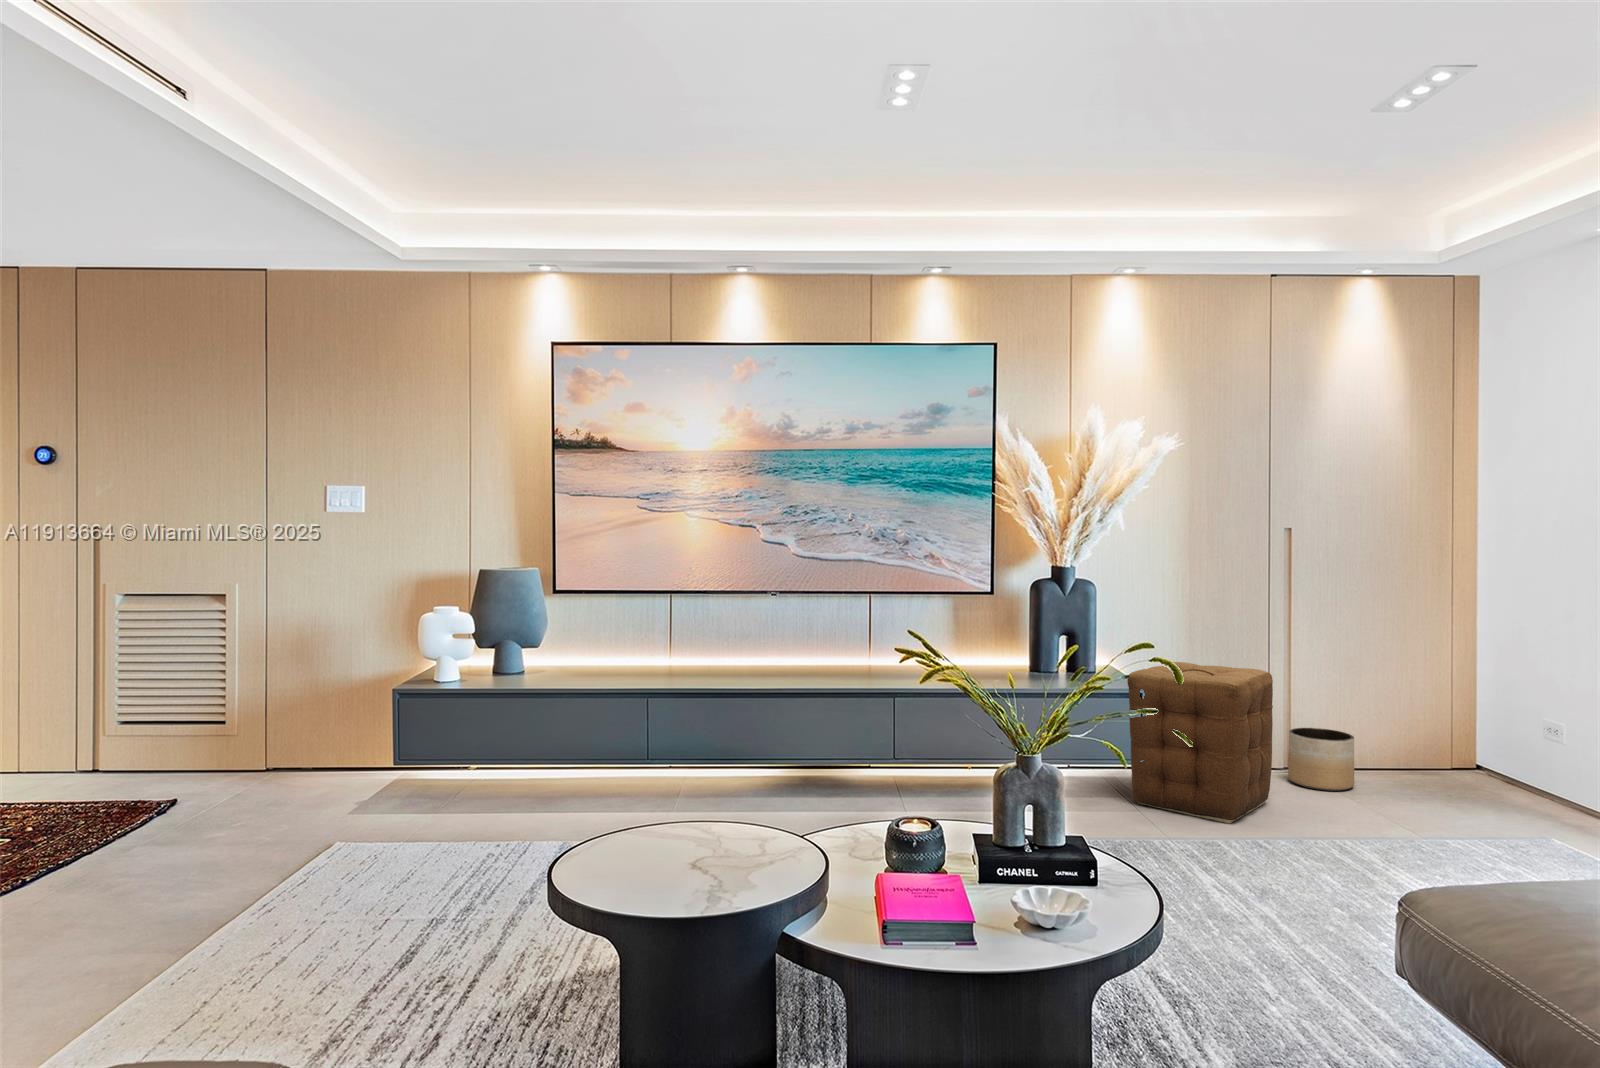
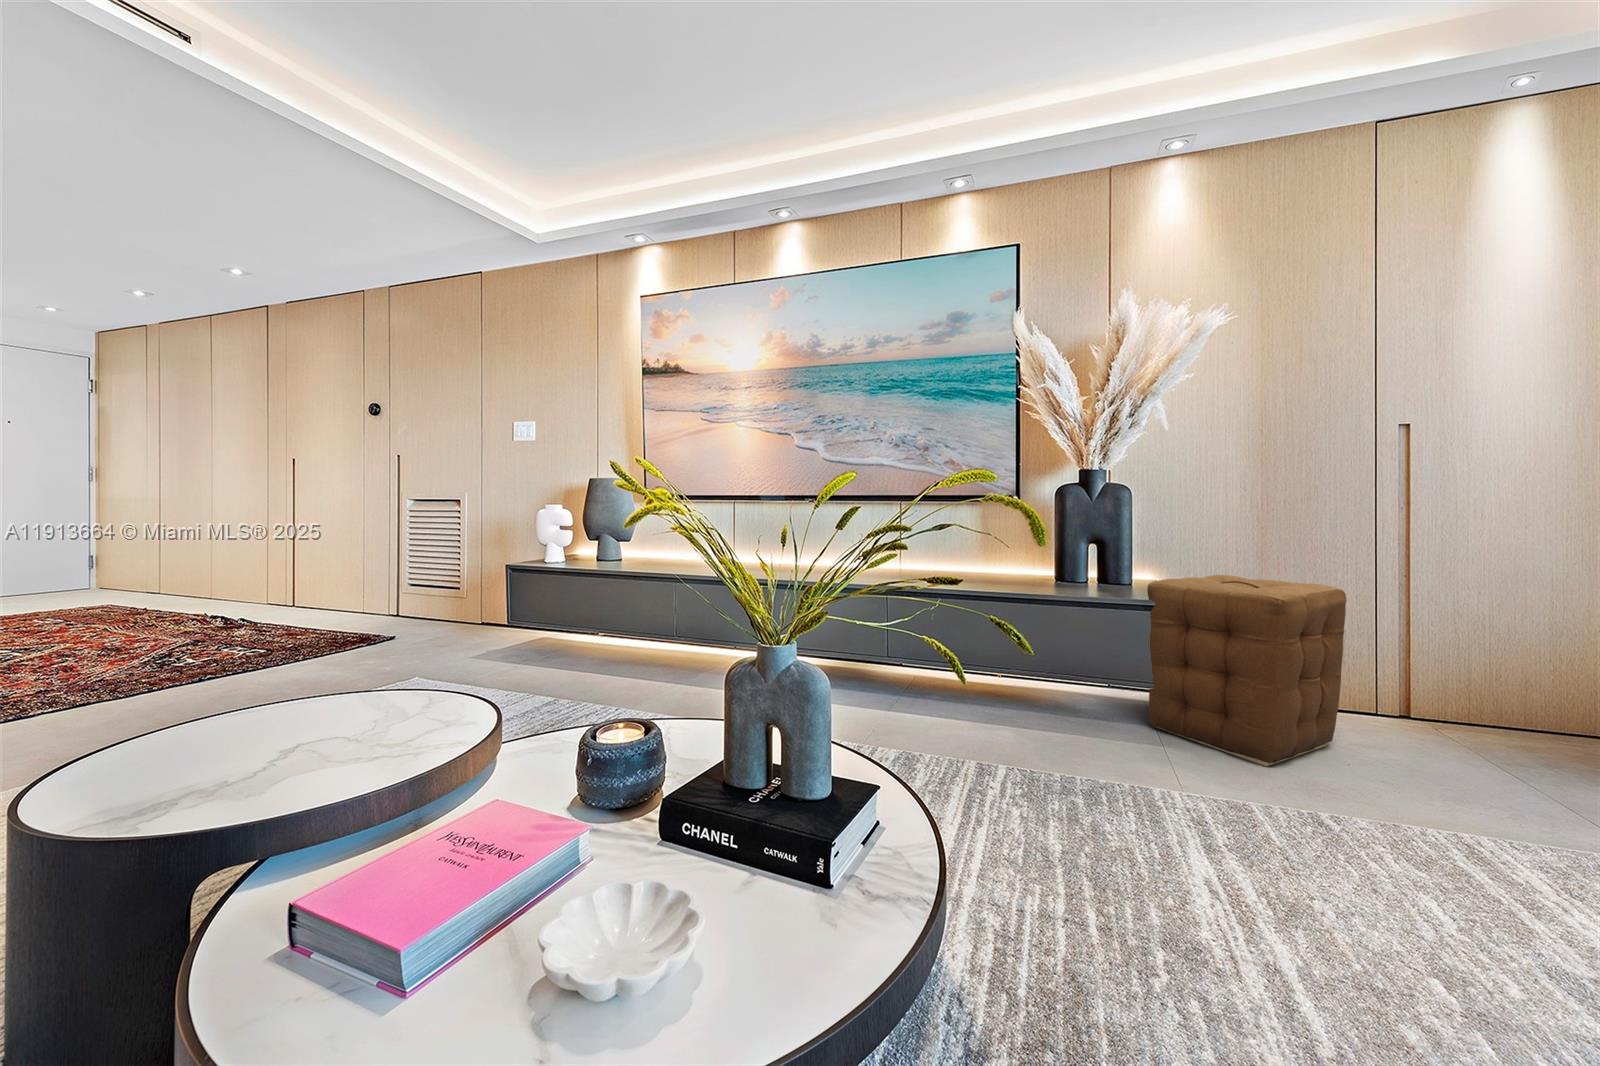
planter: present [1288,728,1354,791] -> none [1372,661,1473,741]

